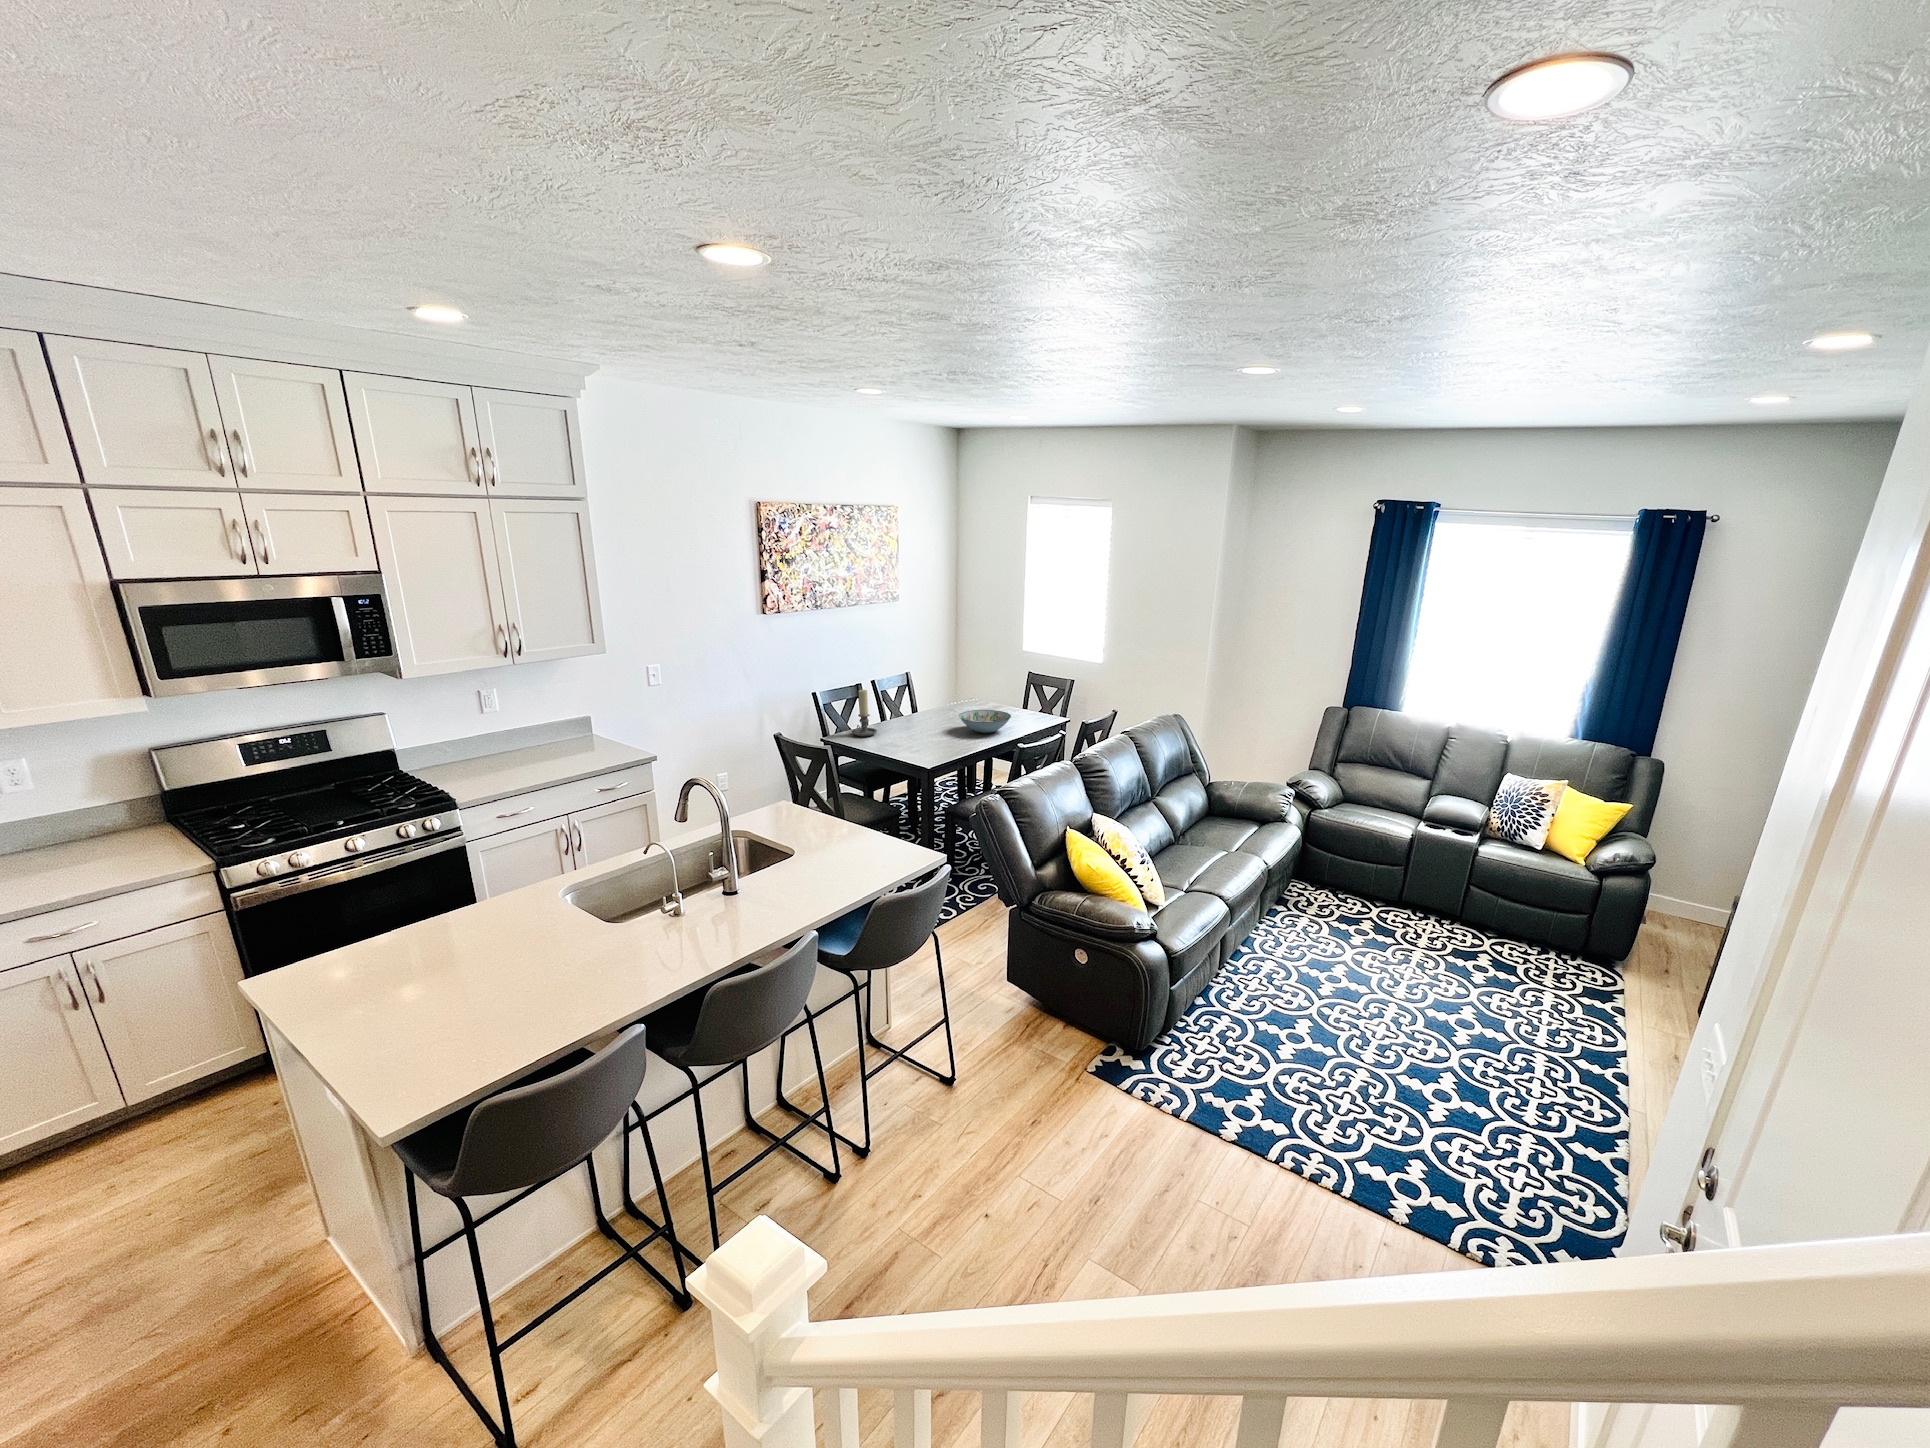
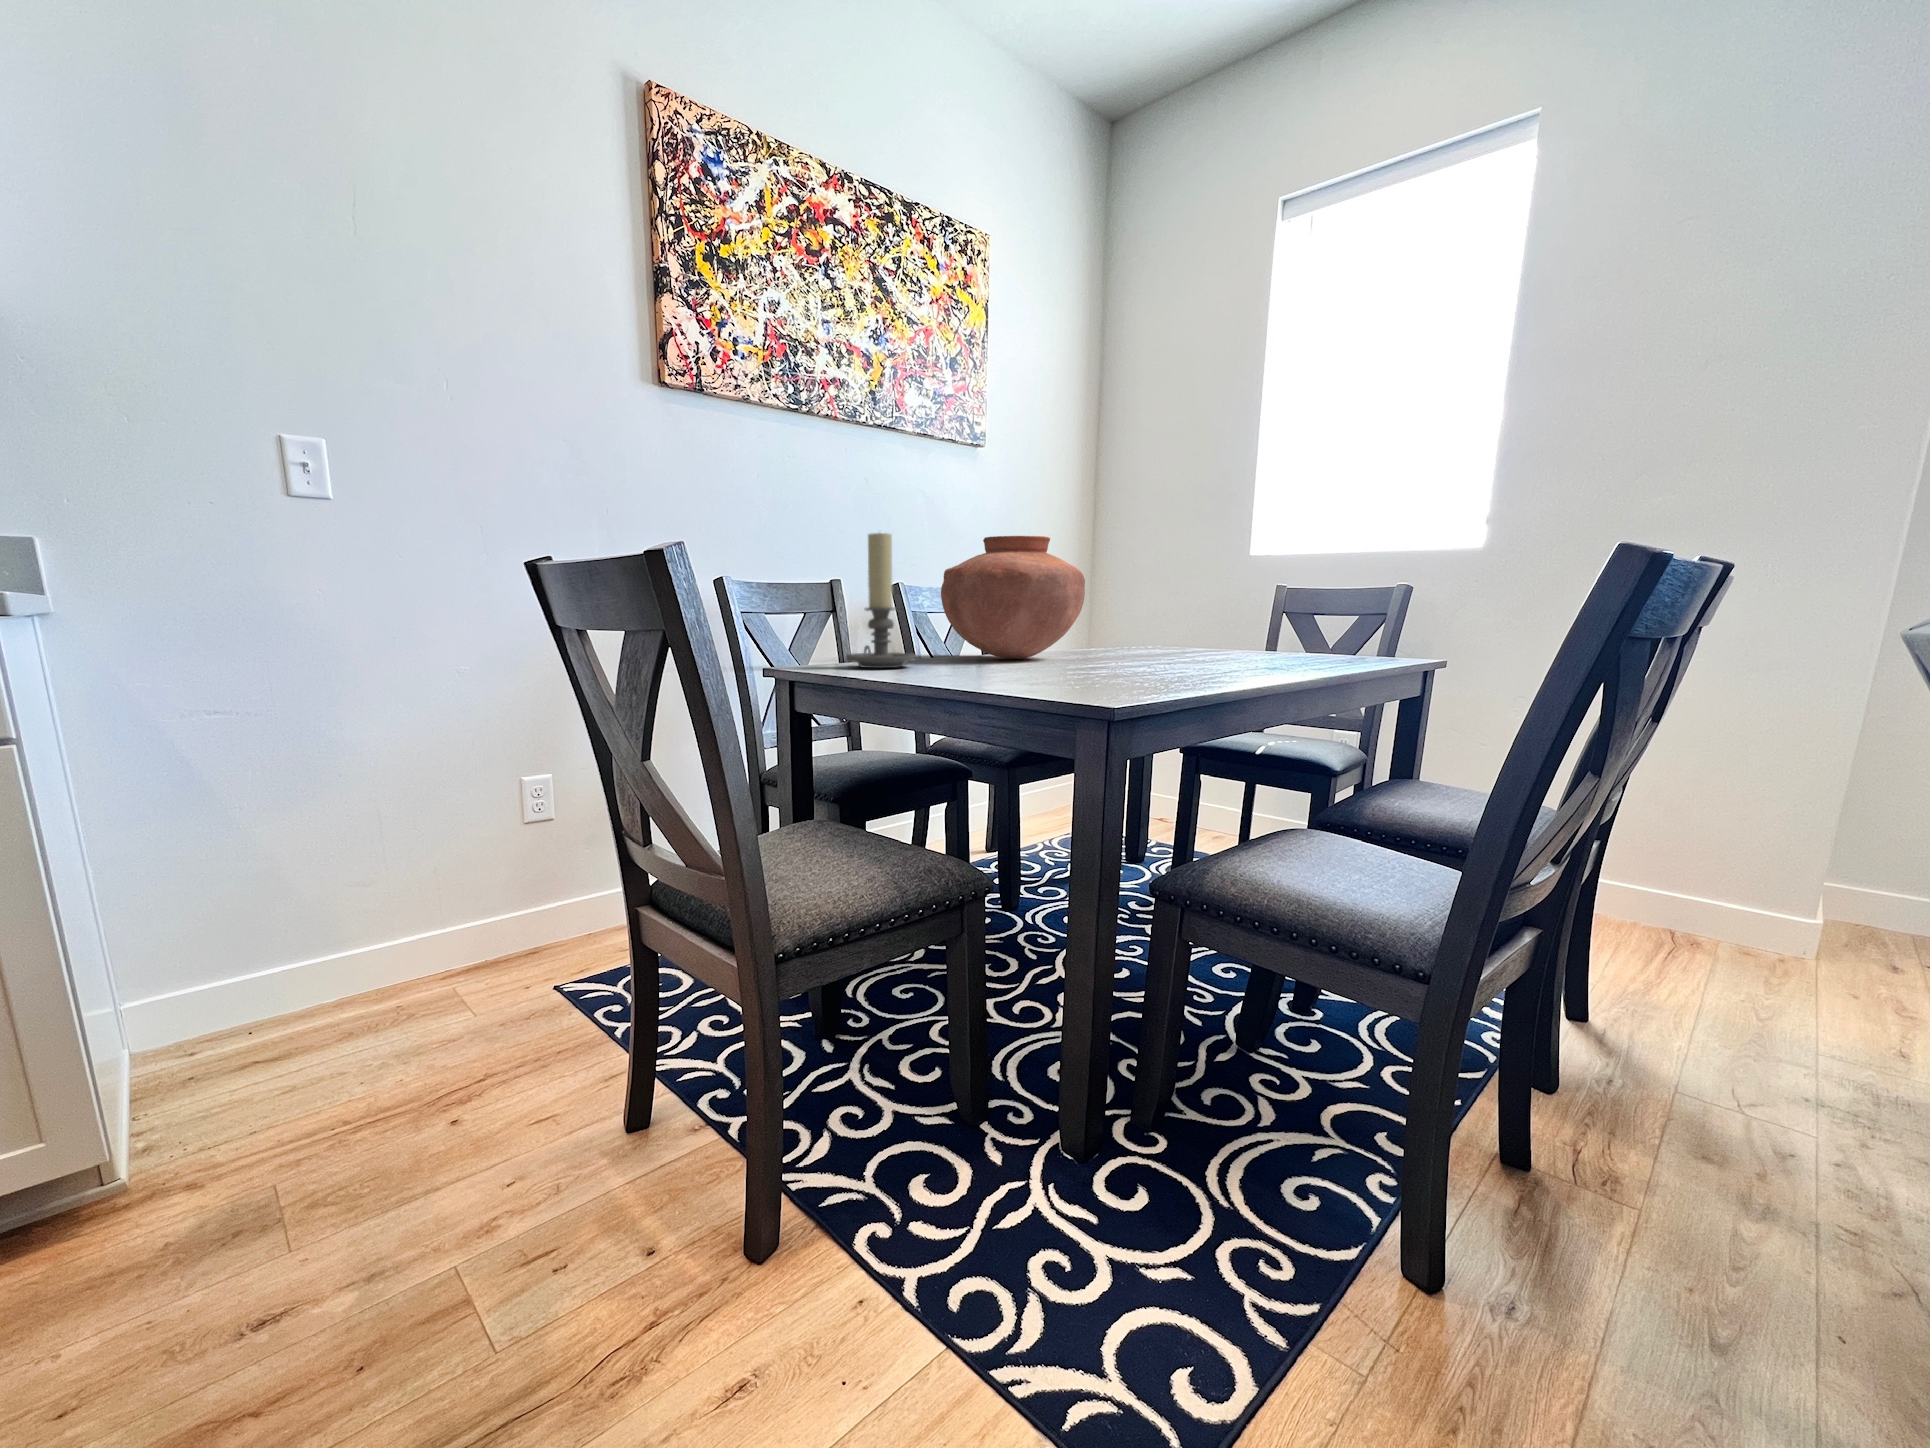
vase: none [884,677,938,723] -> present [941,536,1085,659]
decorative bowl: present [959,710,1011,733] -> none [1155,616,1325,667]

